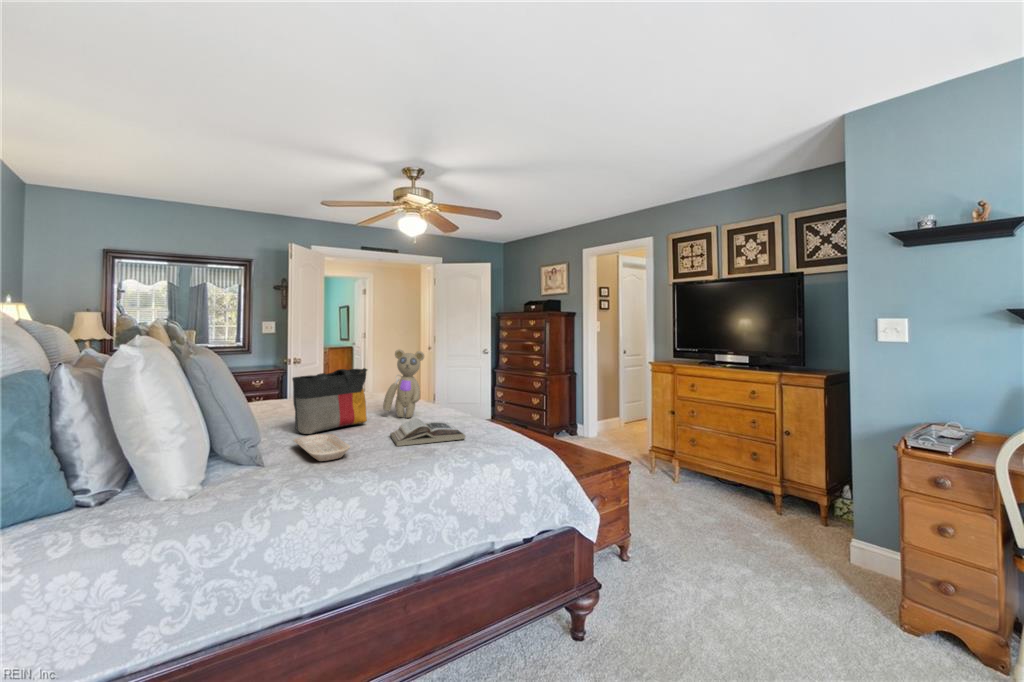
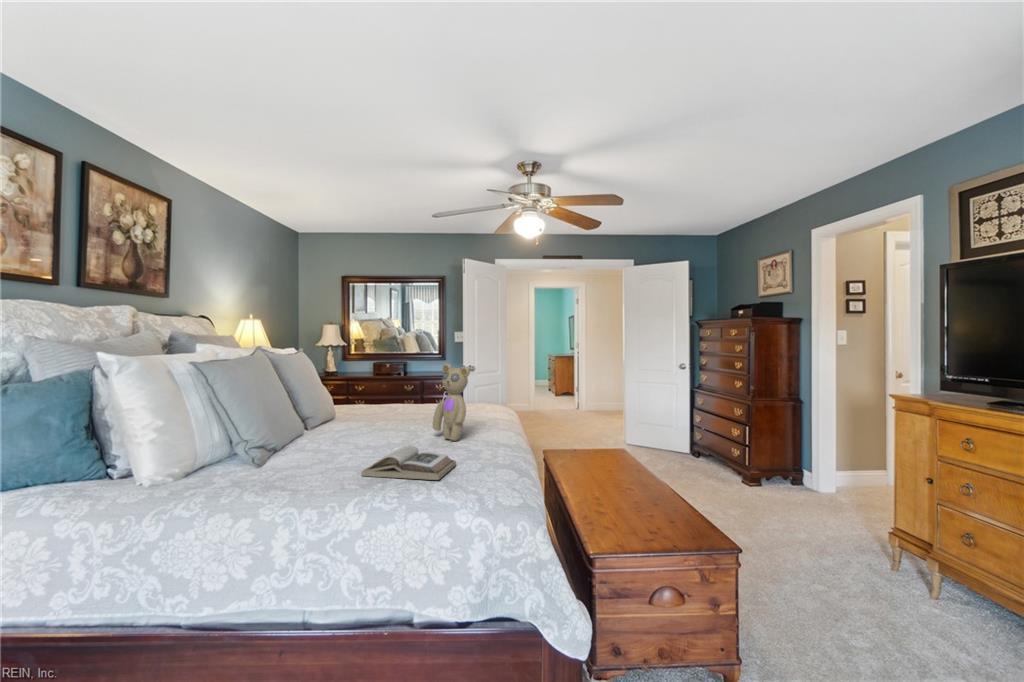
tote bag: present [292,368,367,434] -> none [322,382,406,446]
tray: present [294,434,350,461] -> none [253,449,324,481]

